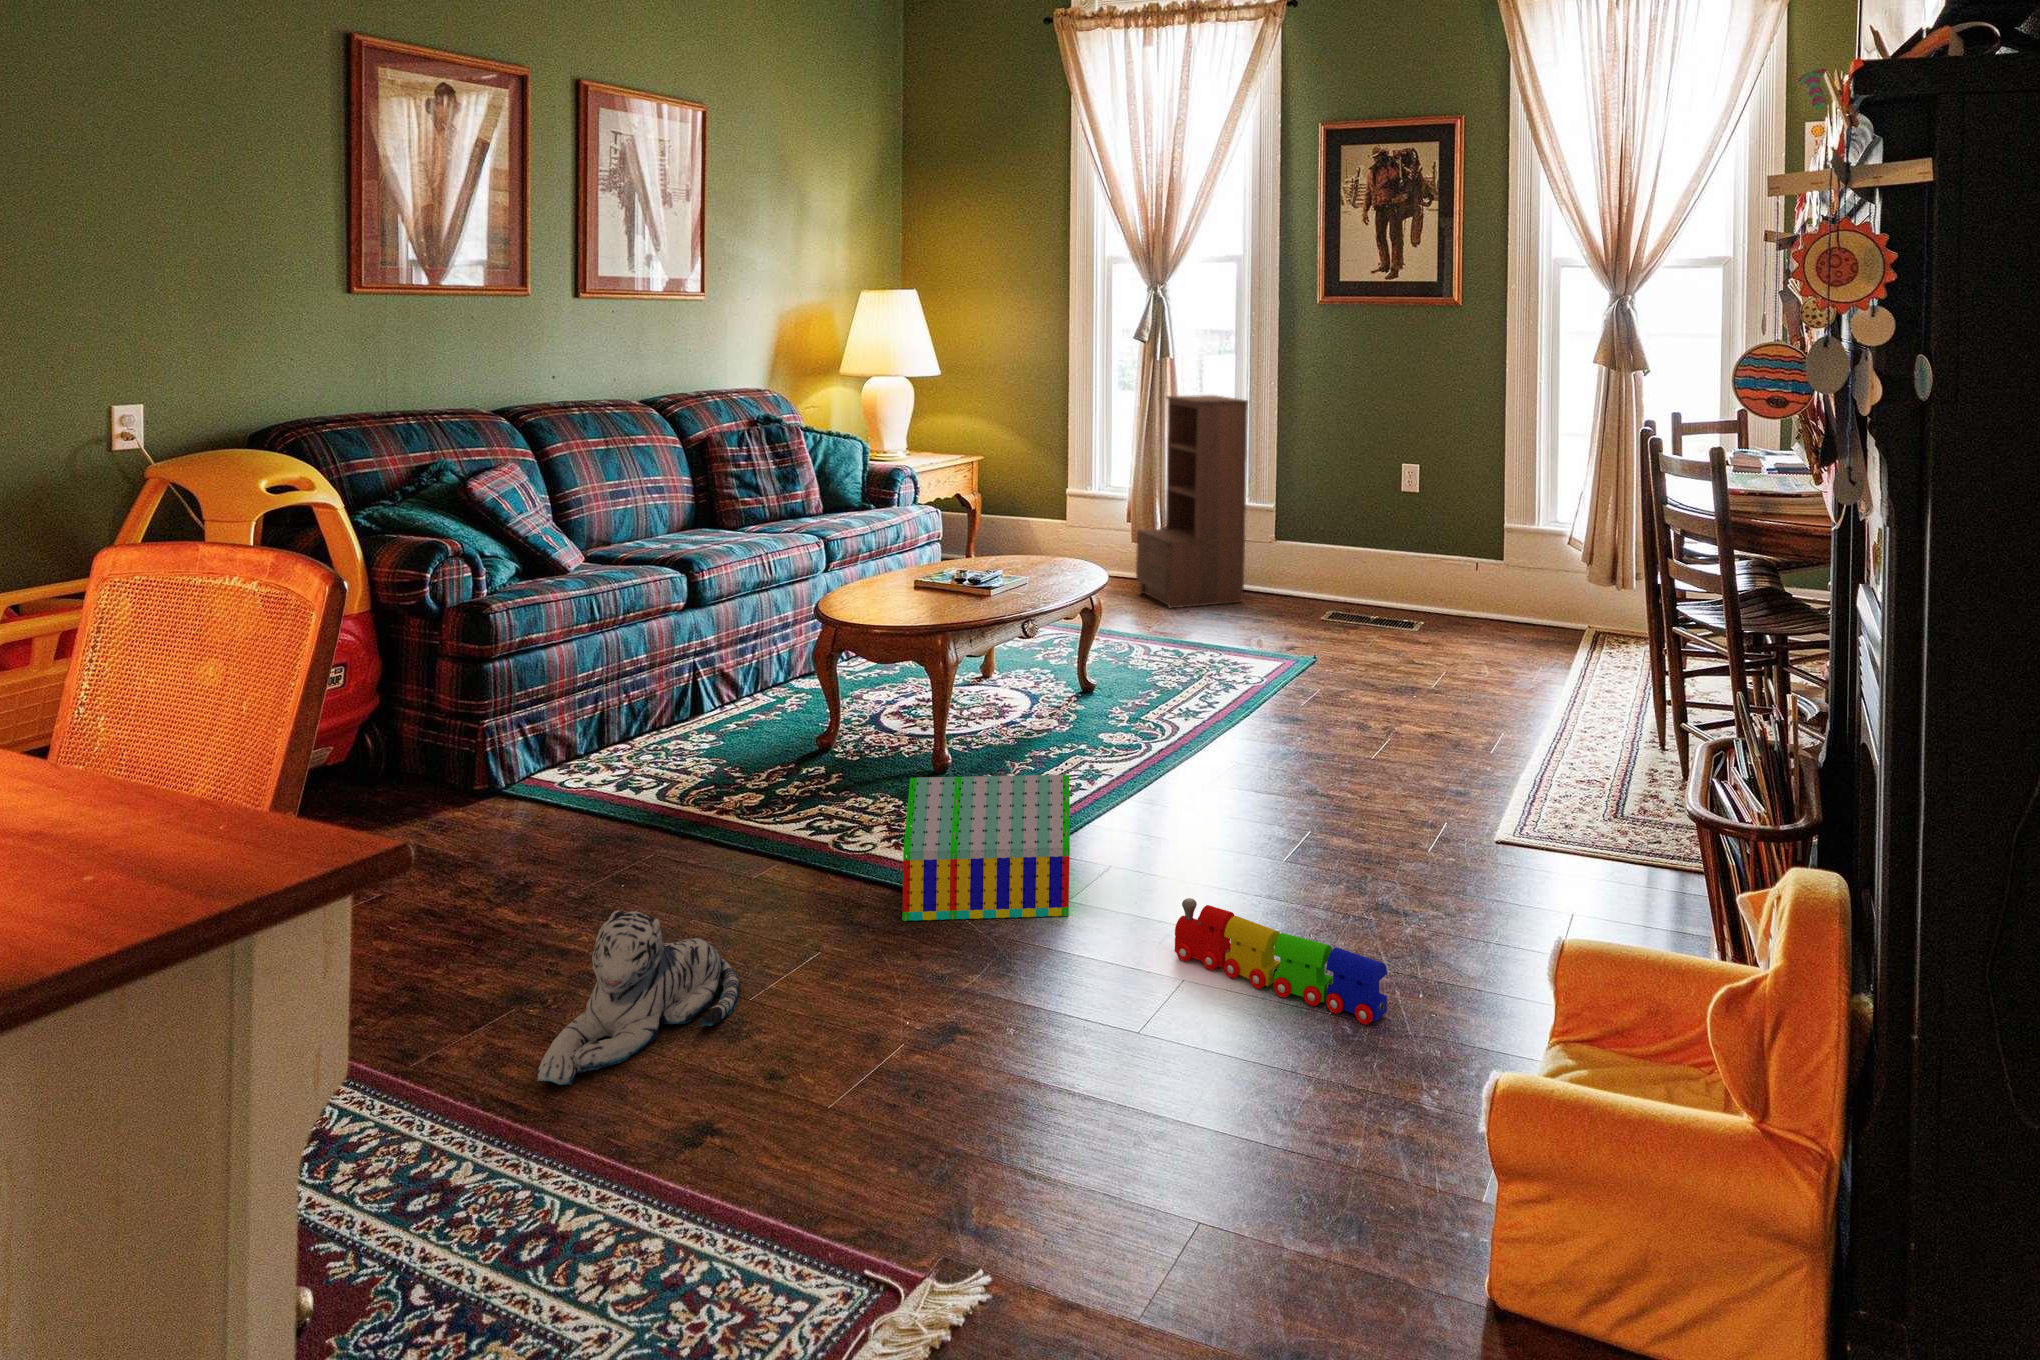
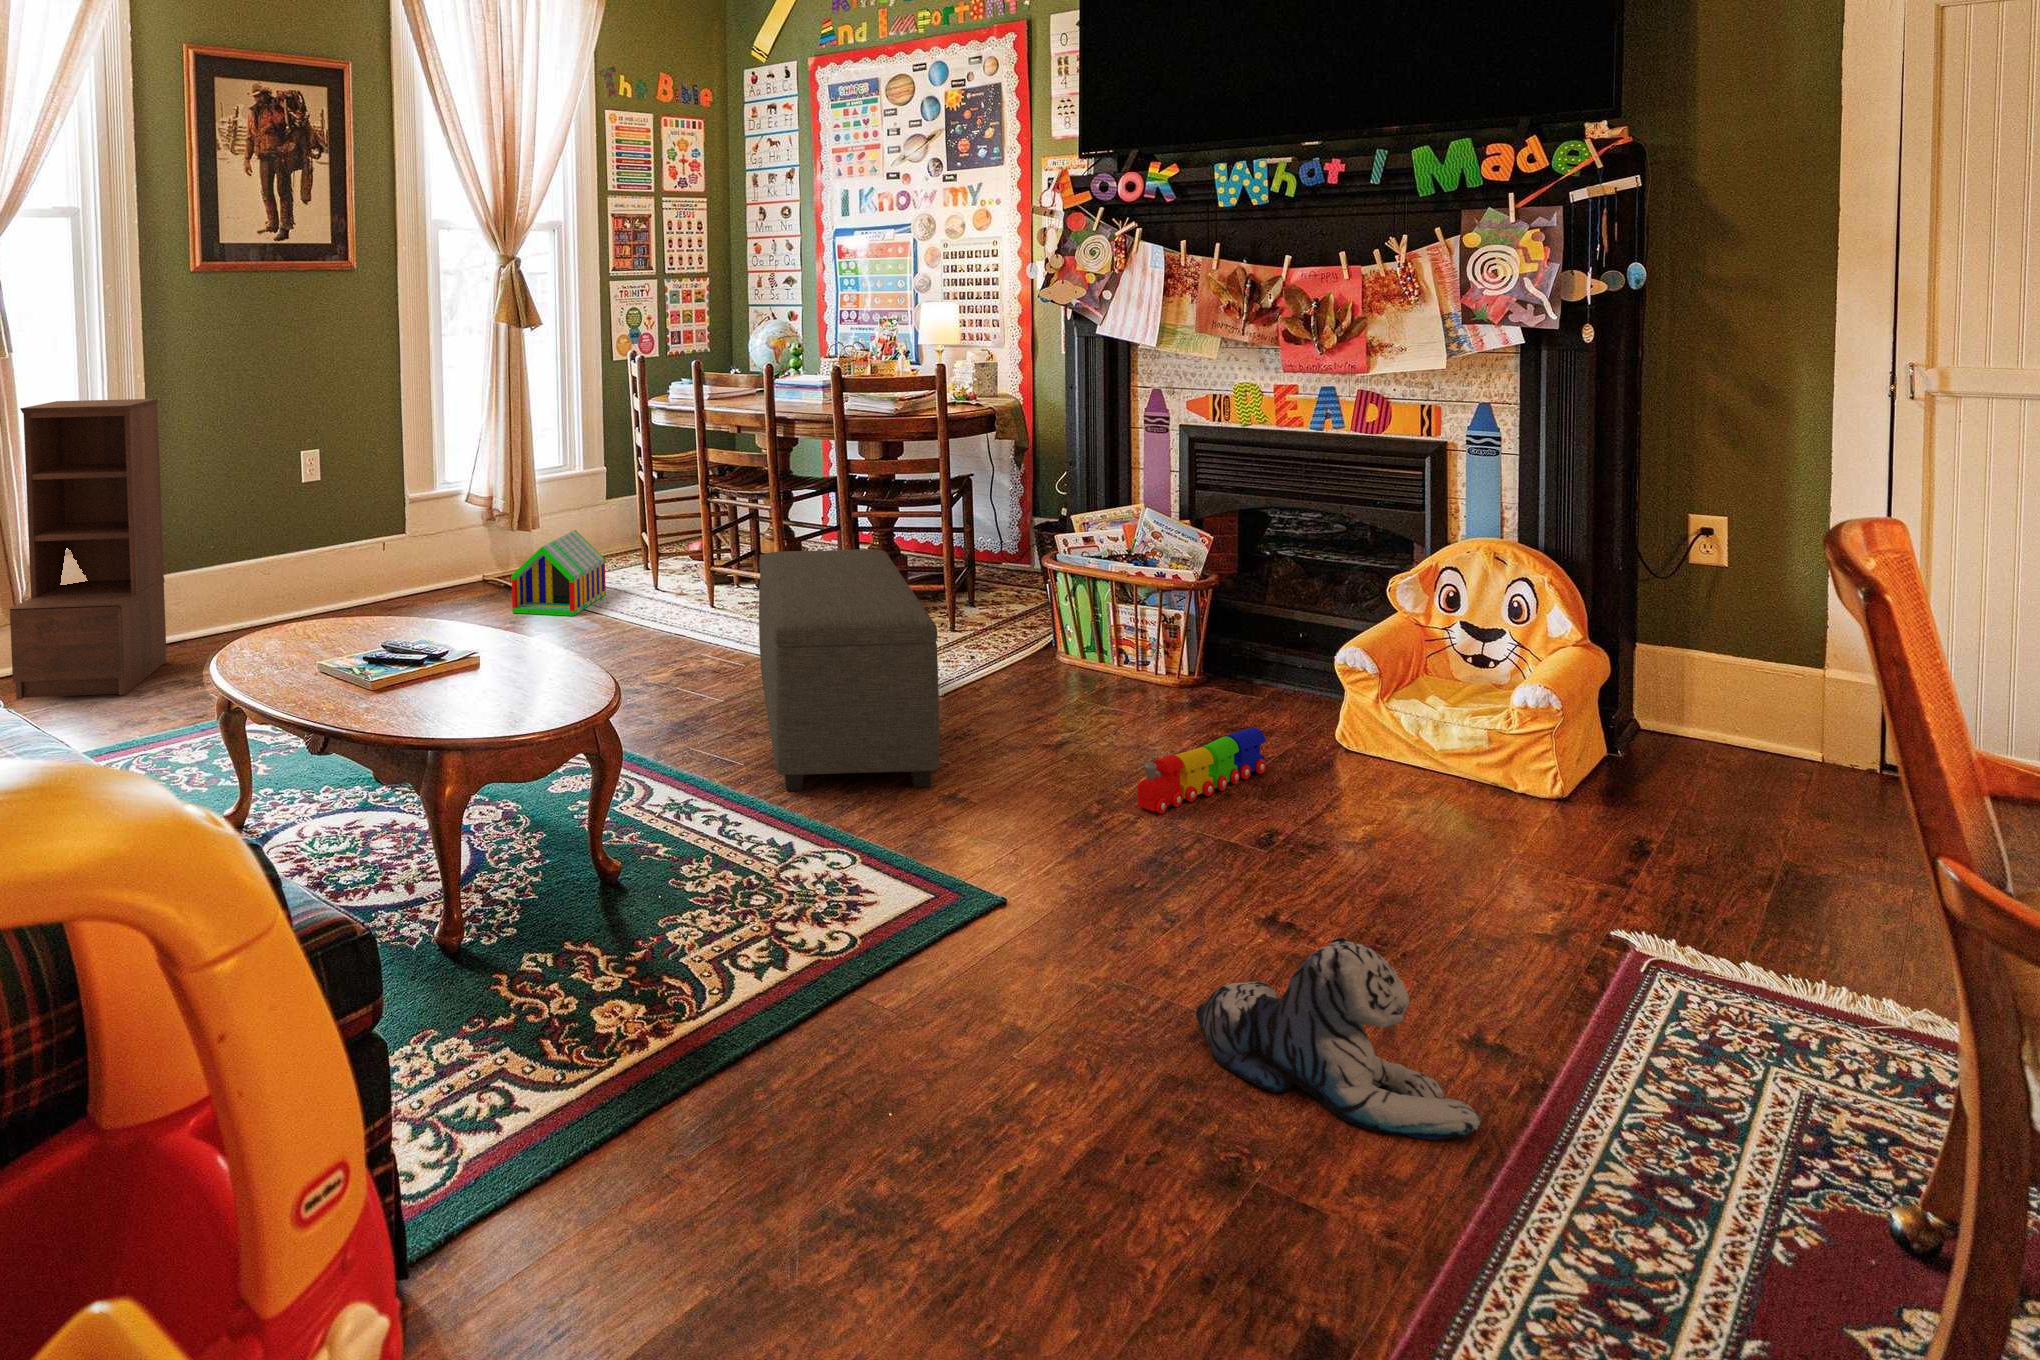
ottoman: none [1121,619,1485,849] -> present [759,549,939,791]
toy house: present [902,775,1070,921] -> present [512,530,606,616]

